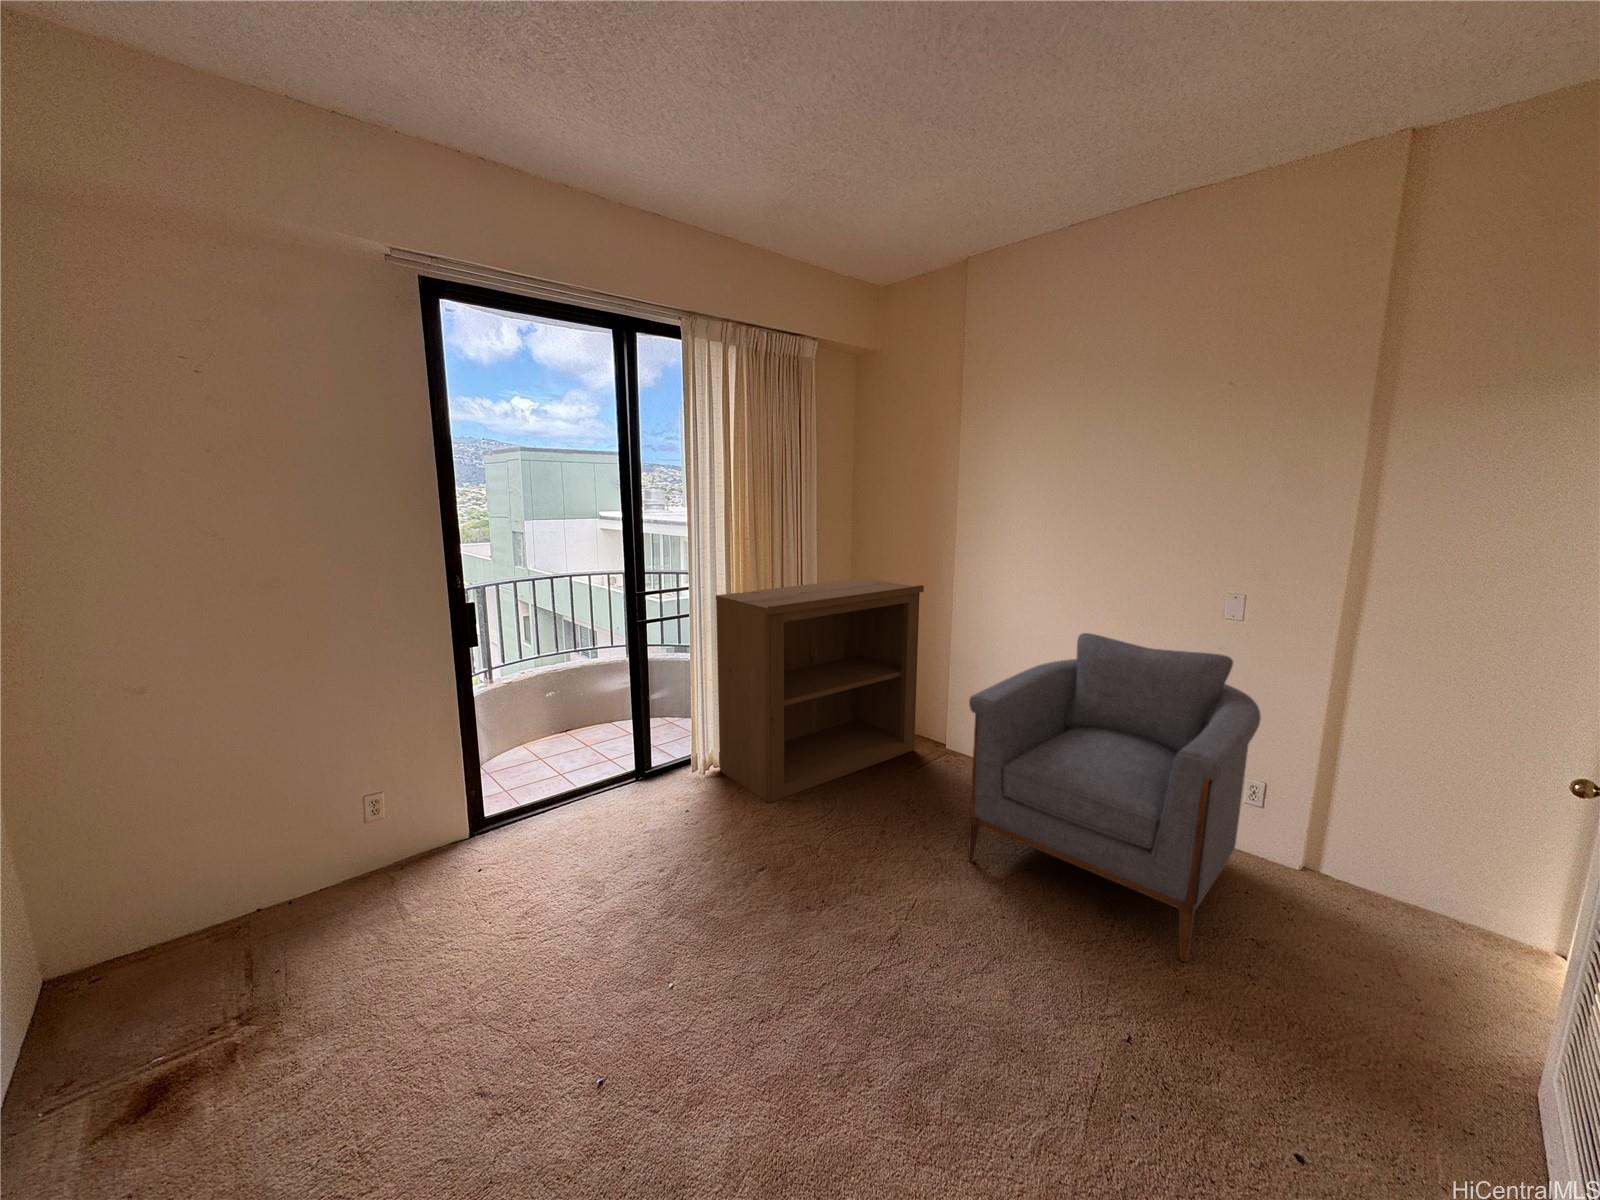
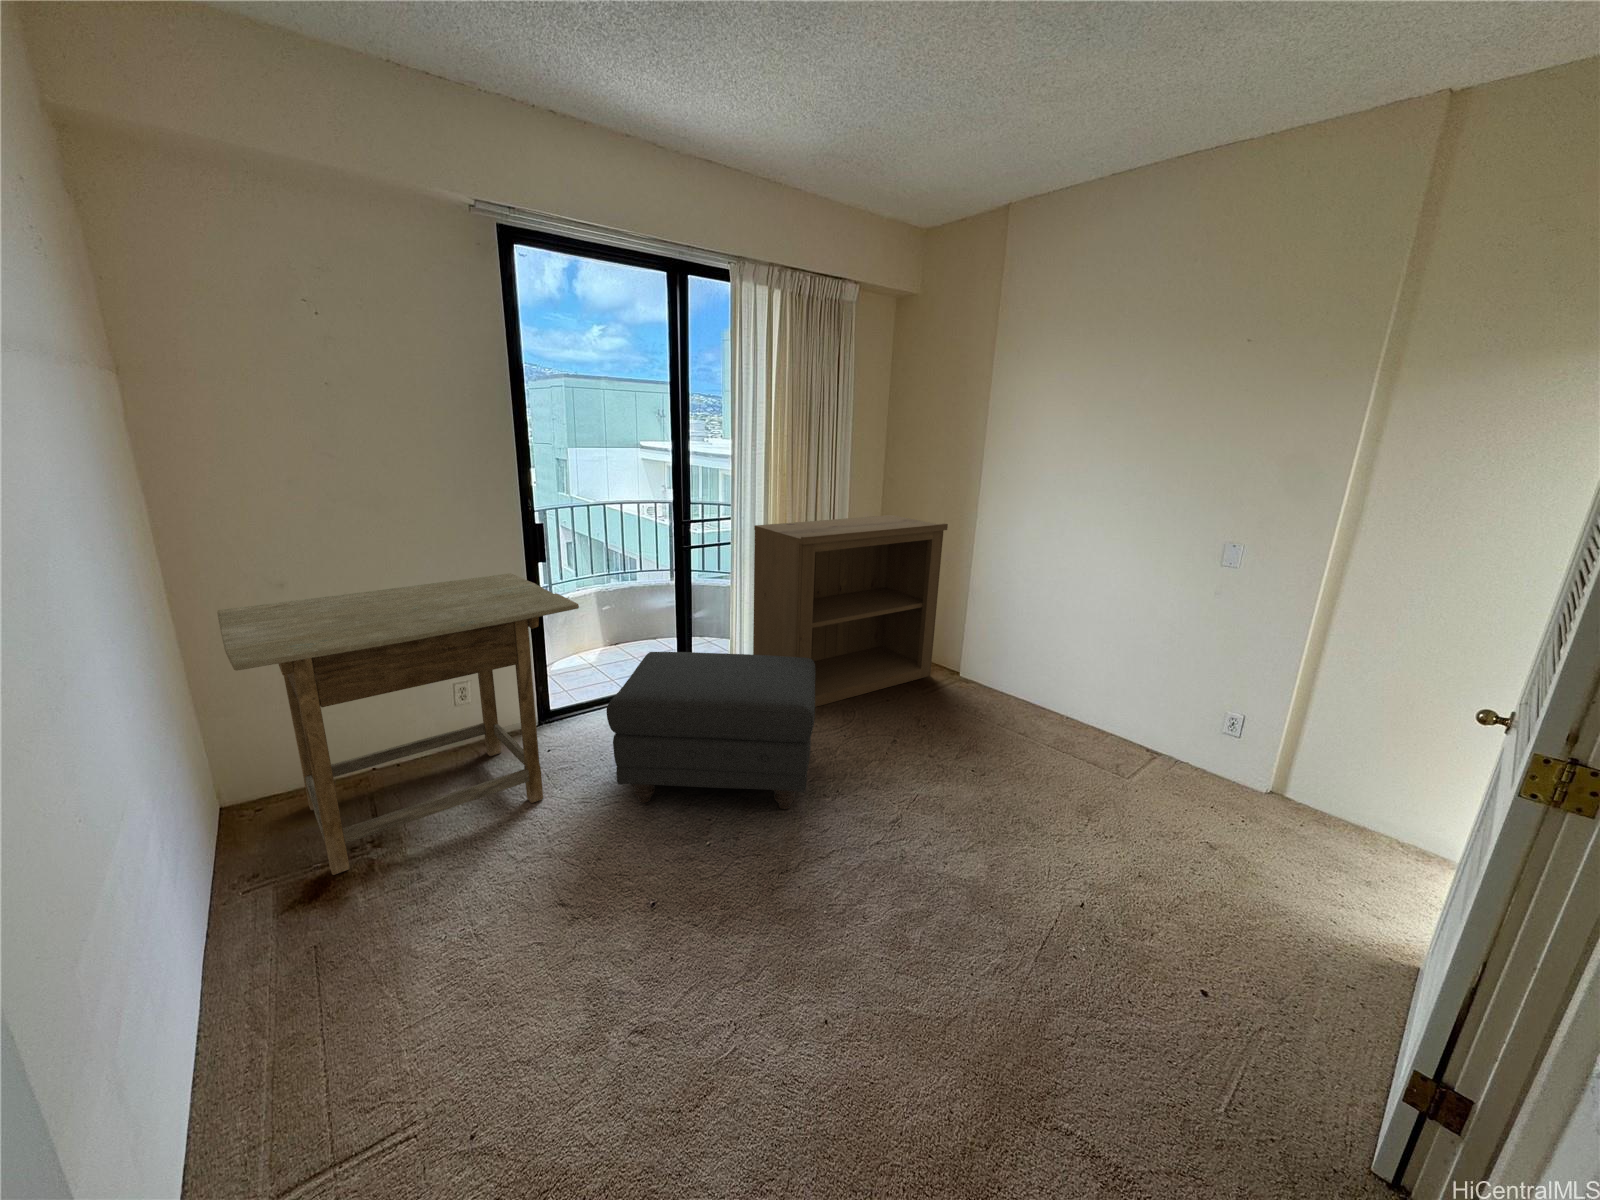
armchair: present [968,633,1261,962] -> none [967,573,1240,856]
desk: none [30,662,510,1073] -> present [217,573,579,875]
ottoman: none [544,744,793,934] -> present [607,652,816,809]

